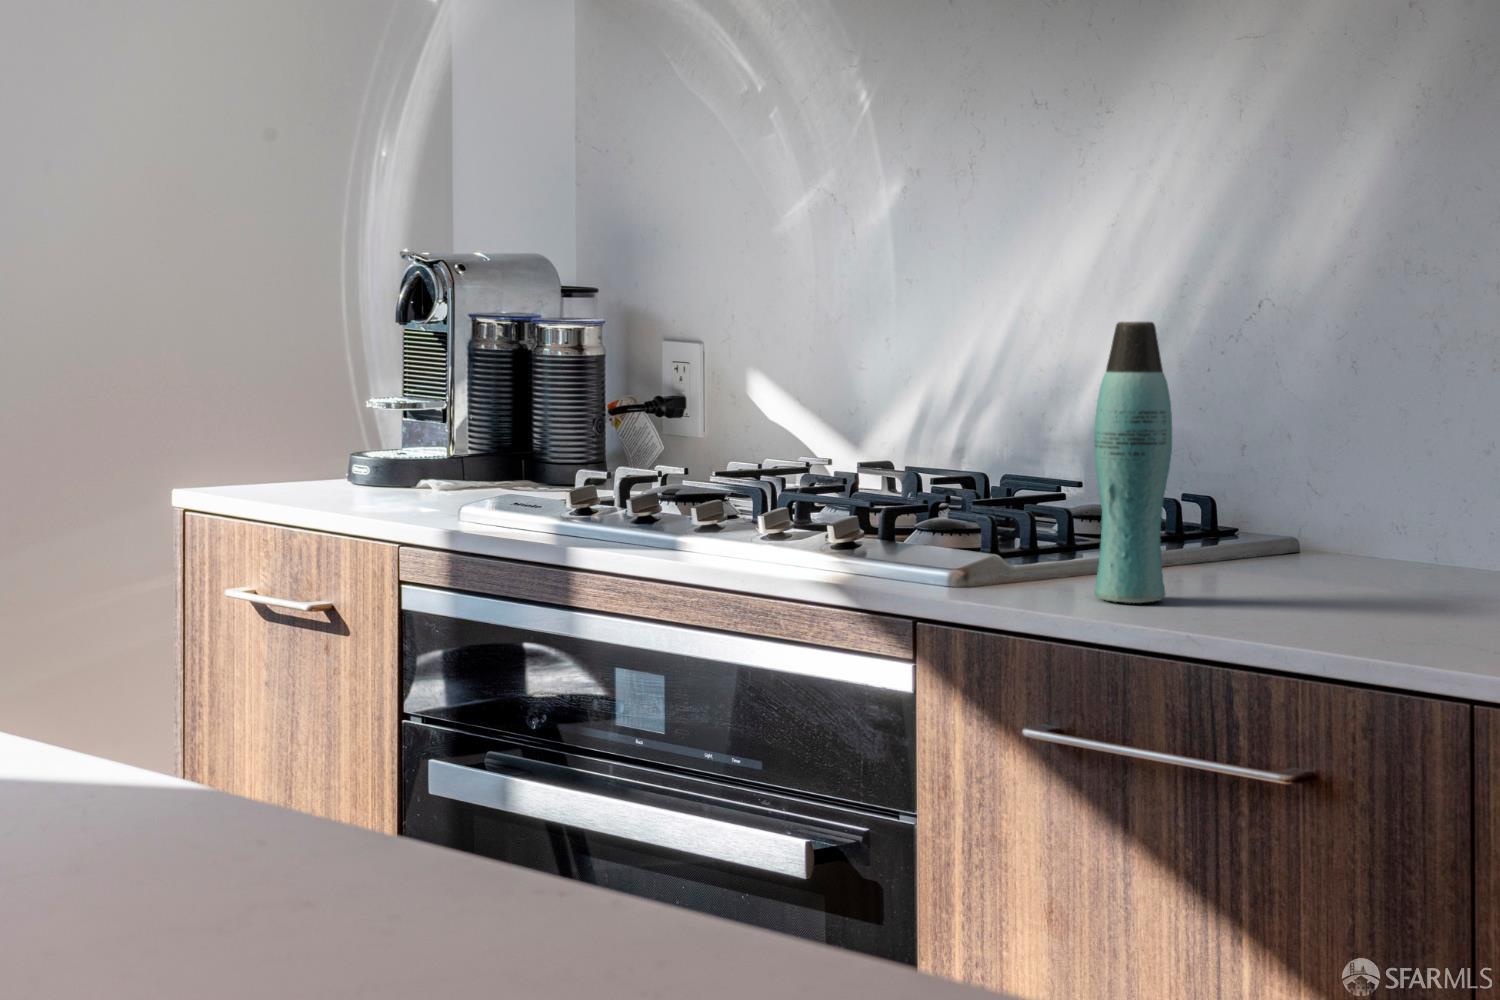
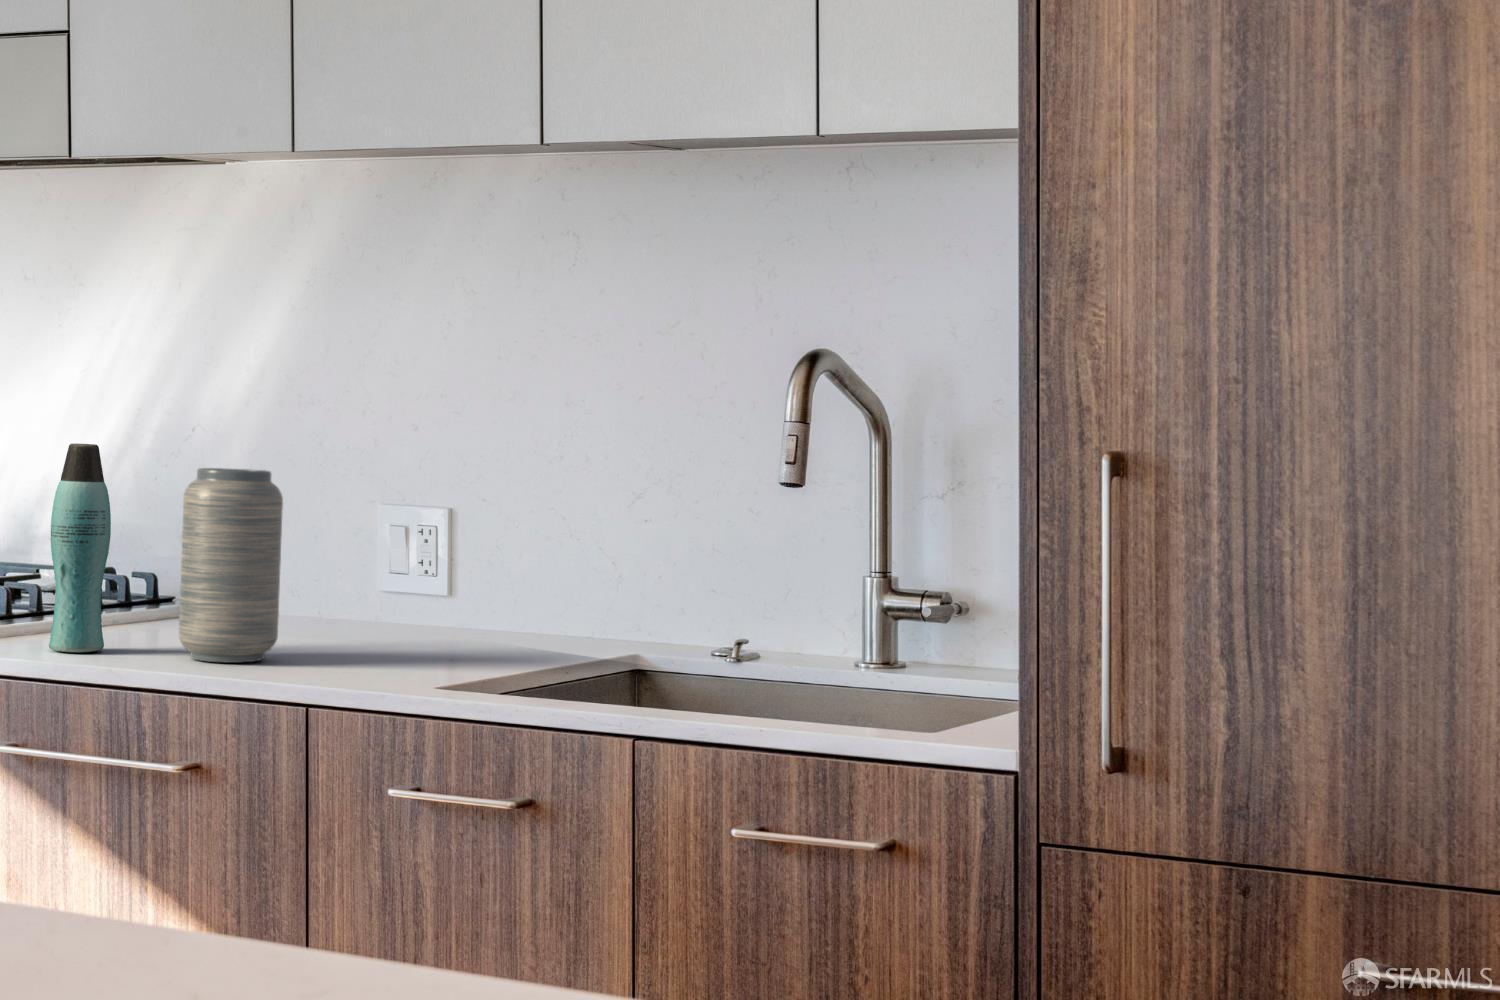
vase: none [1270,347,1420,624] -> present [179,468,283,663]

